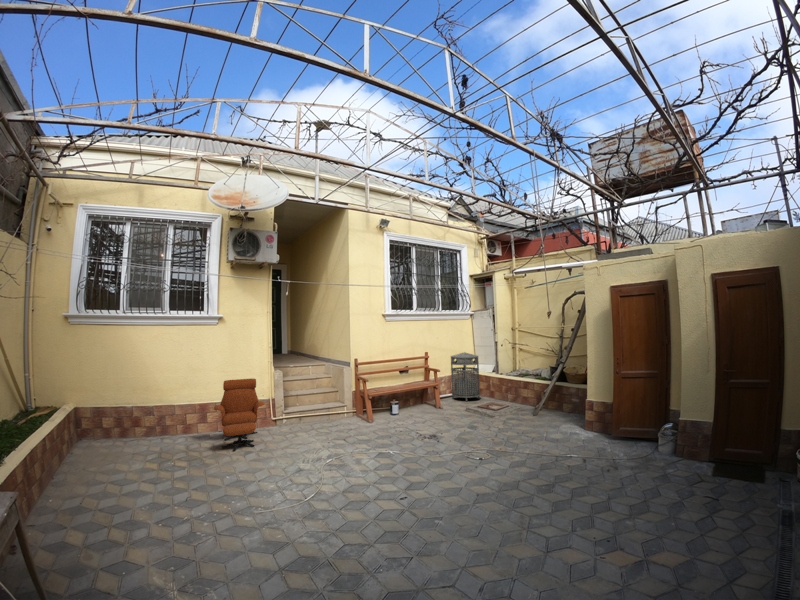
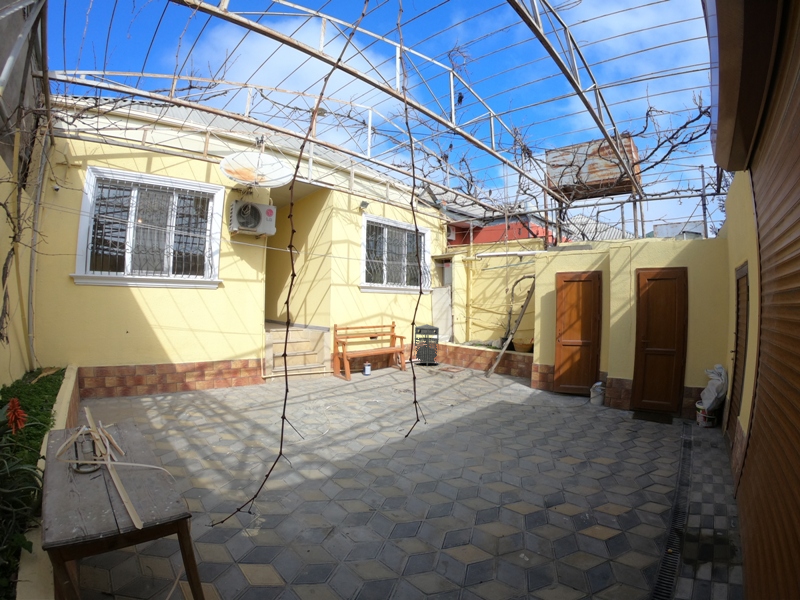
lounge chair: present [214,379,265,451] -> none [217,337,261,394]

